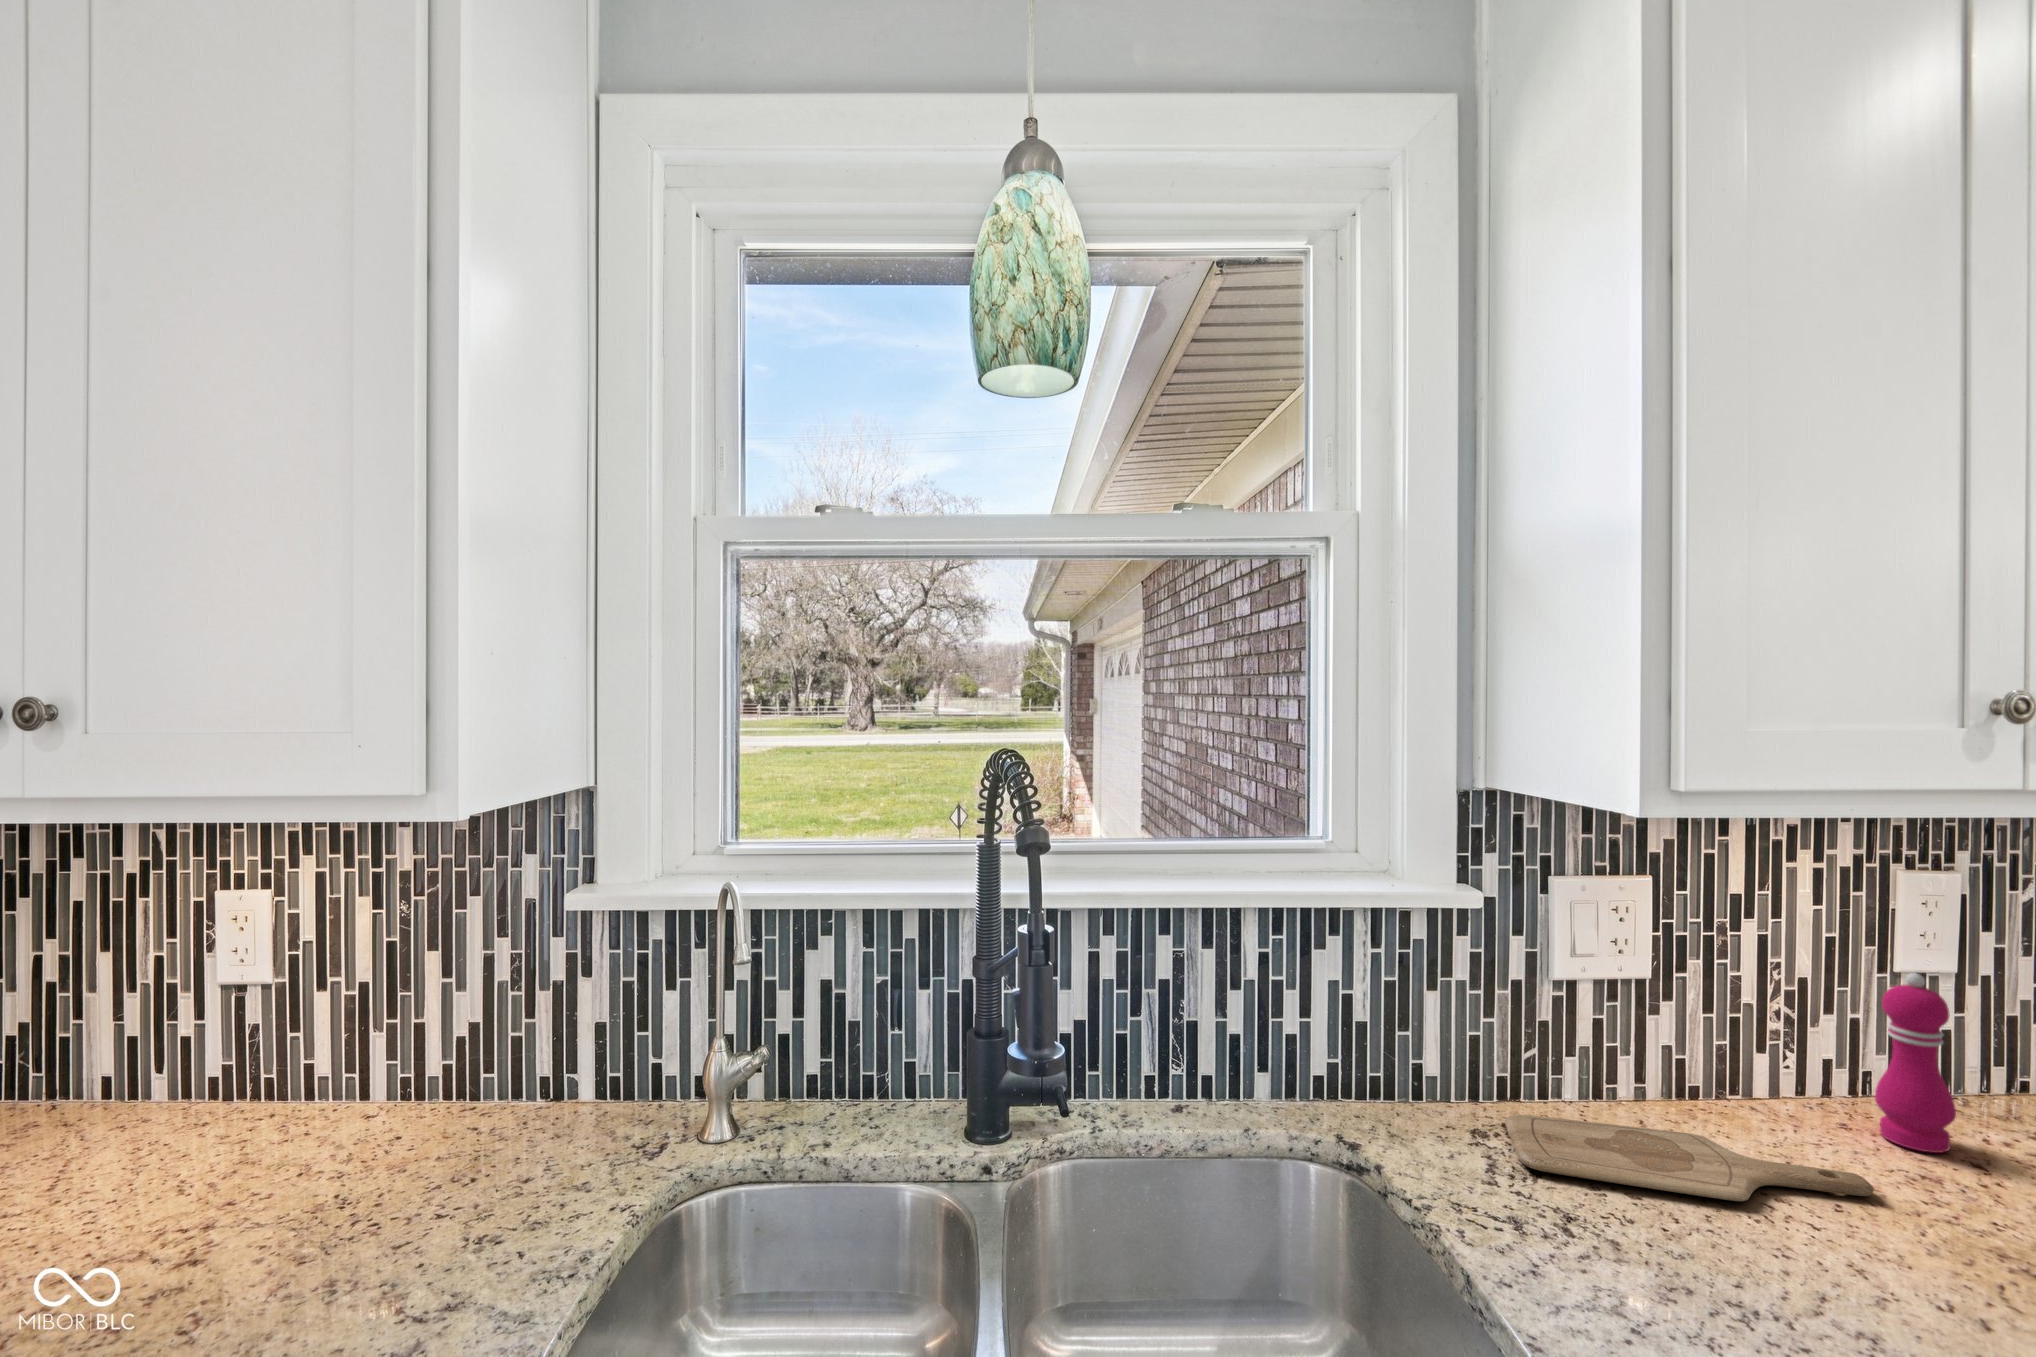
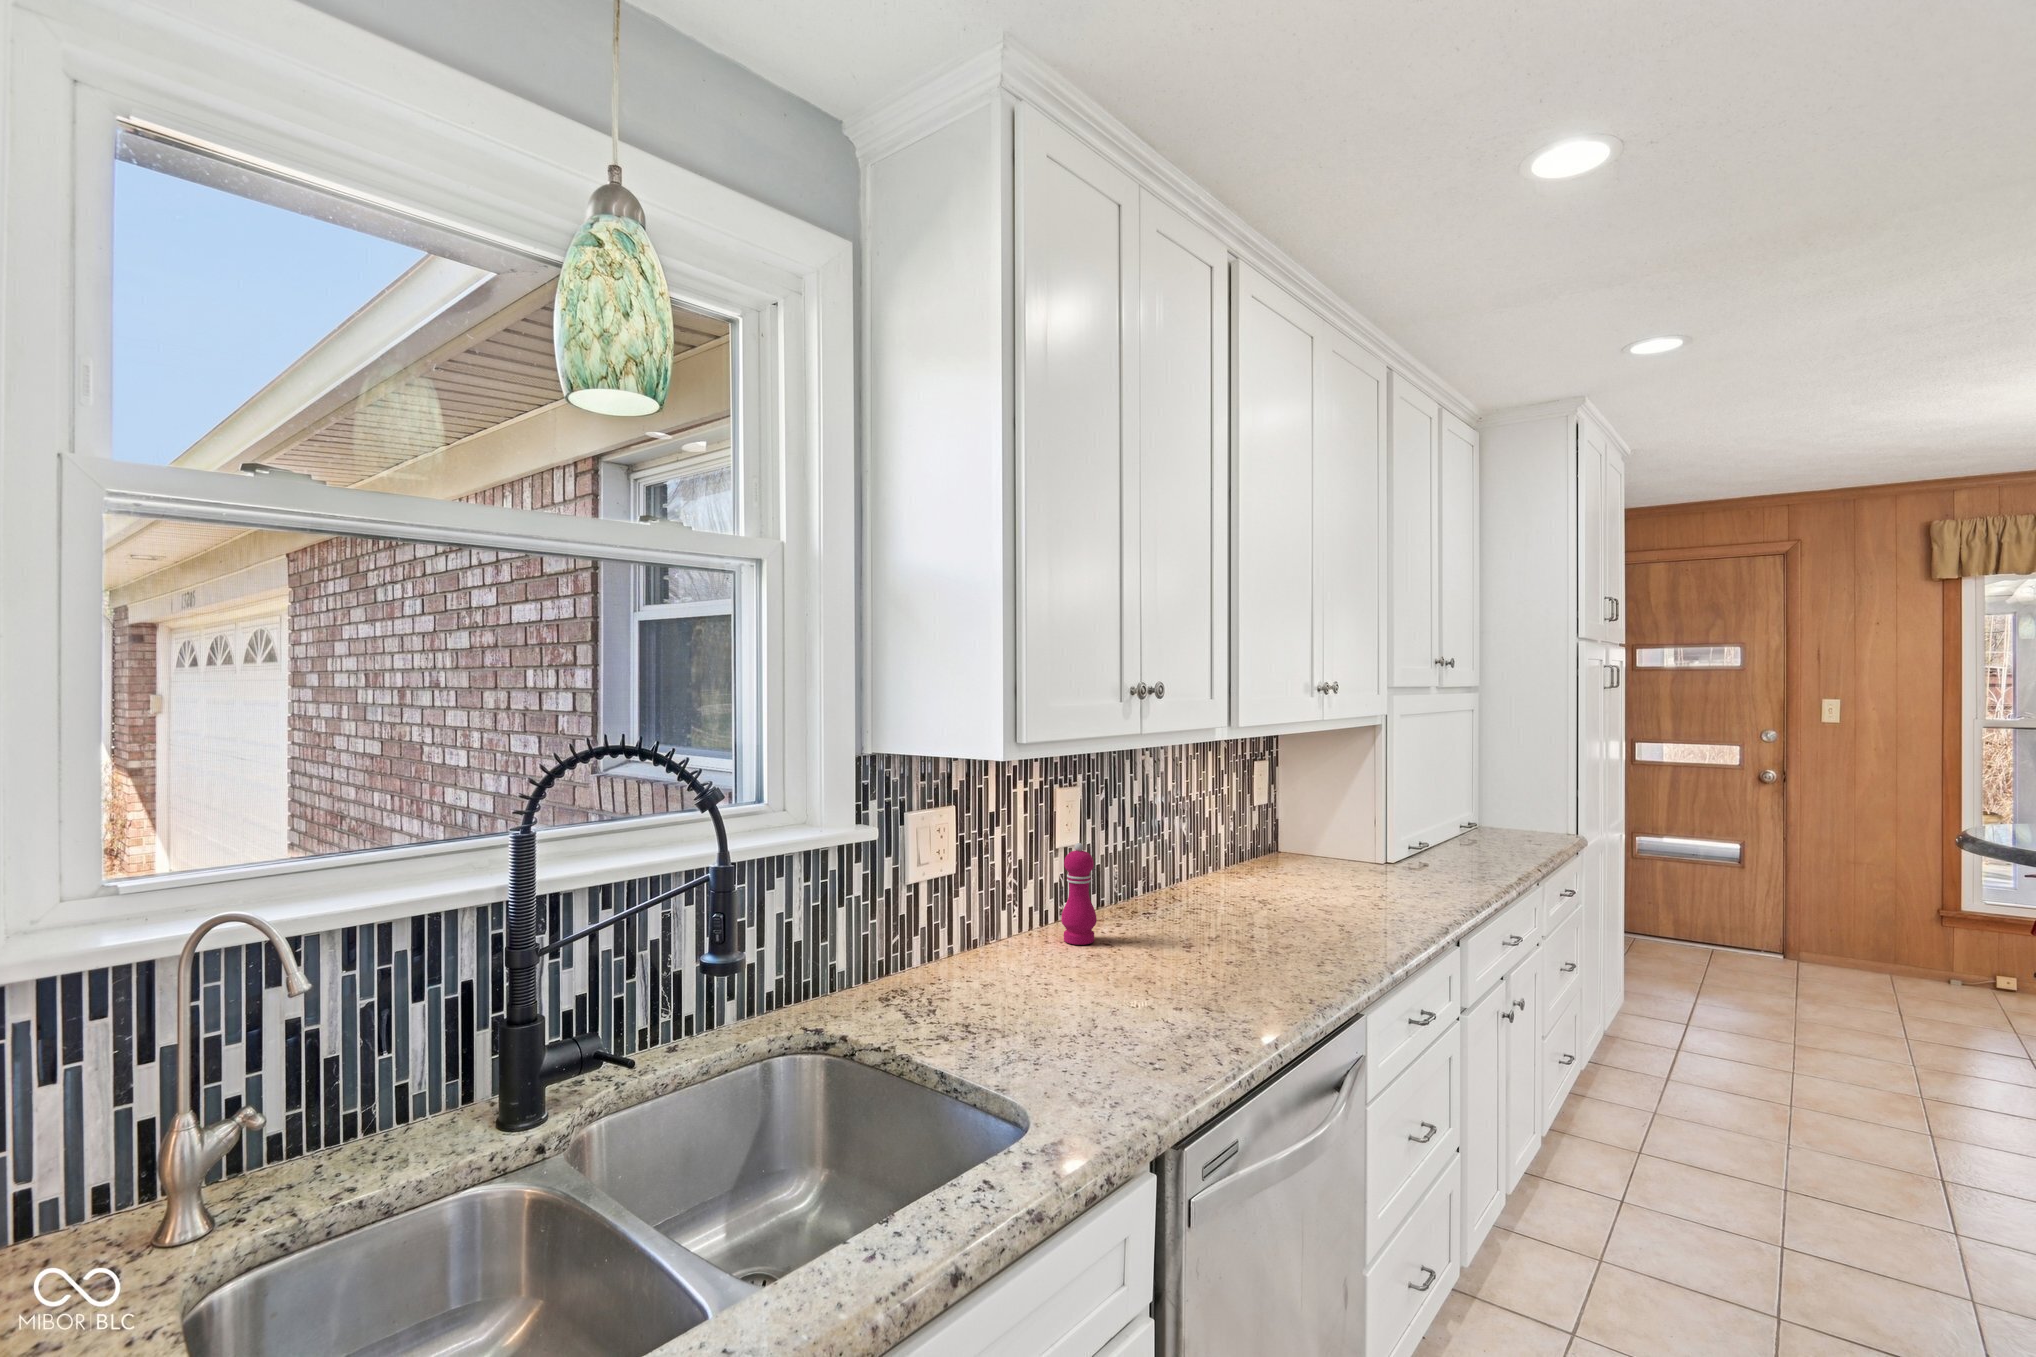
cutting board: present [1505,1115,1874,1201] -> none [894,961,1082,1009]

